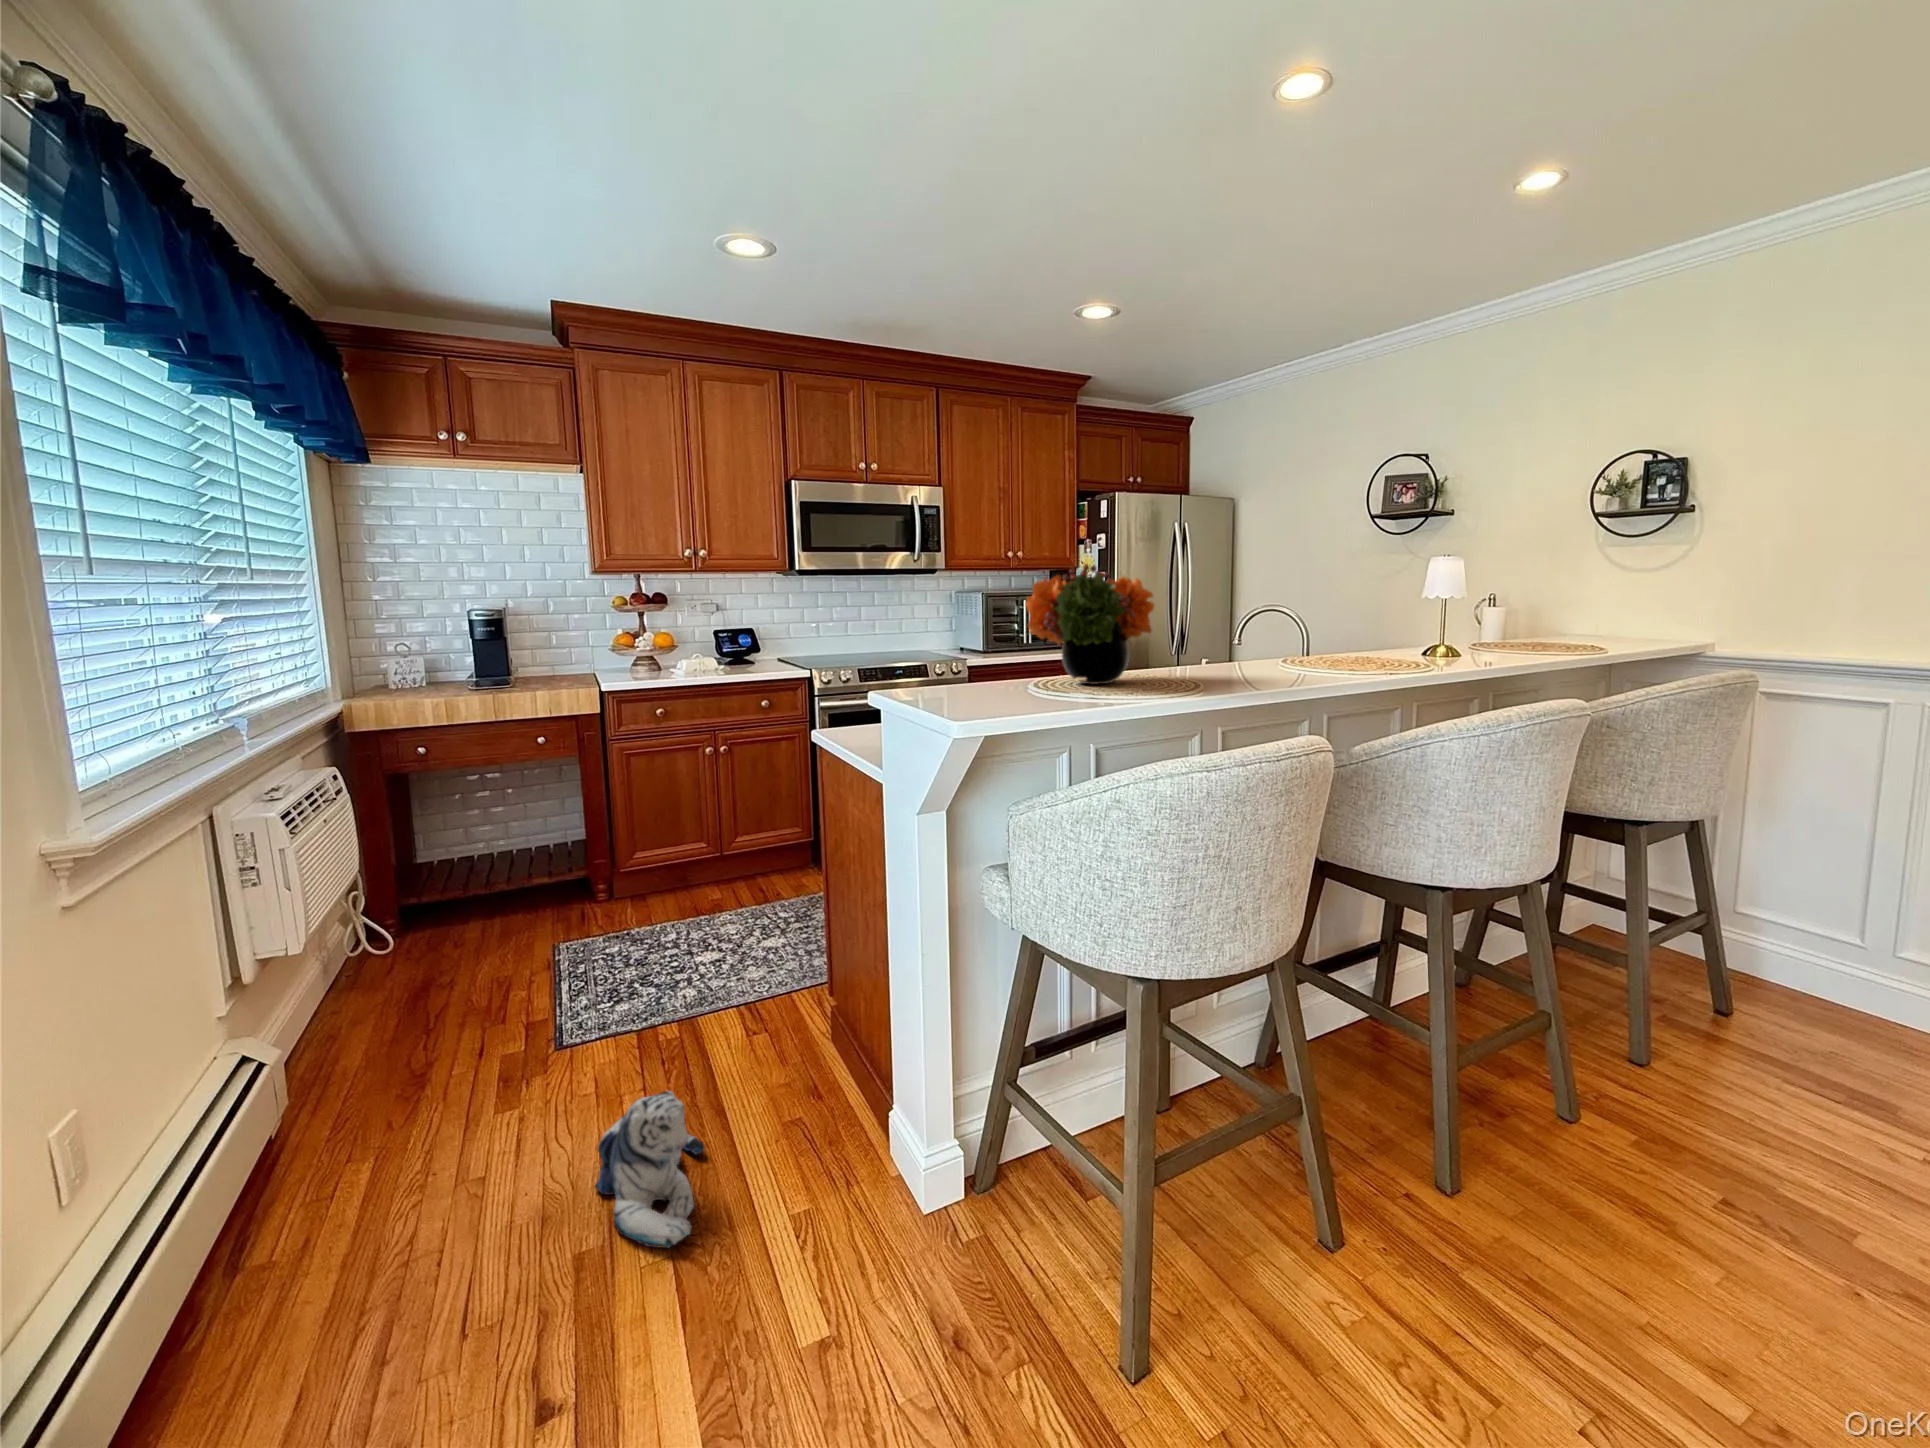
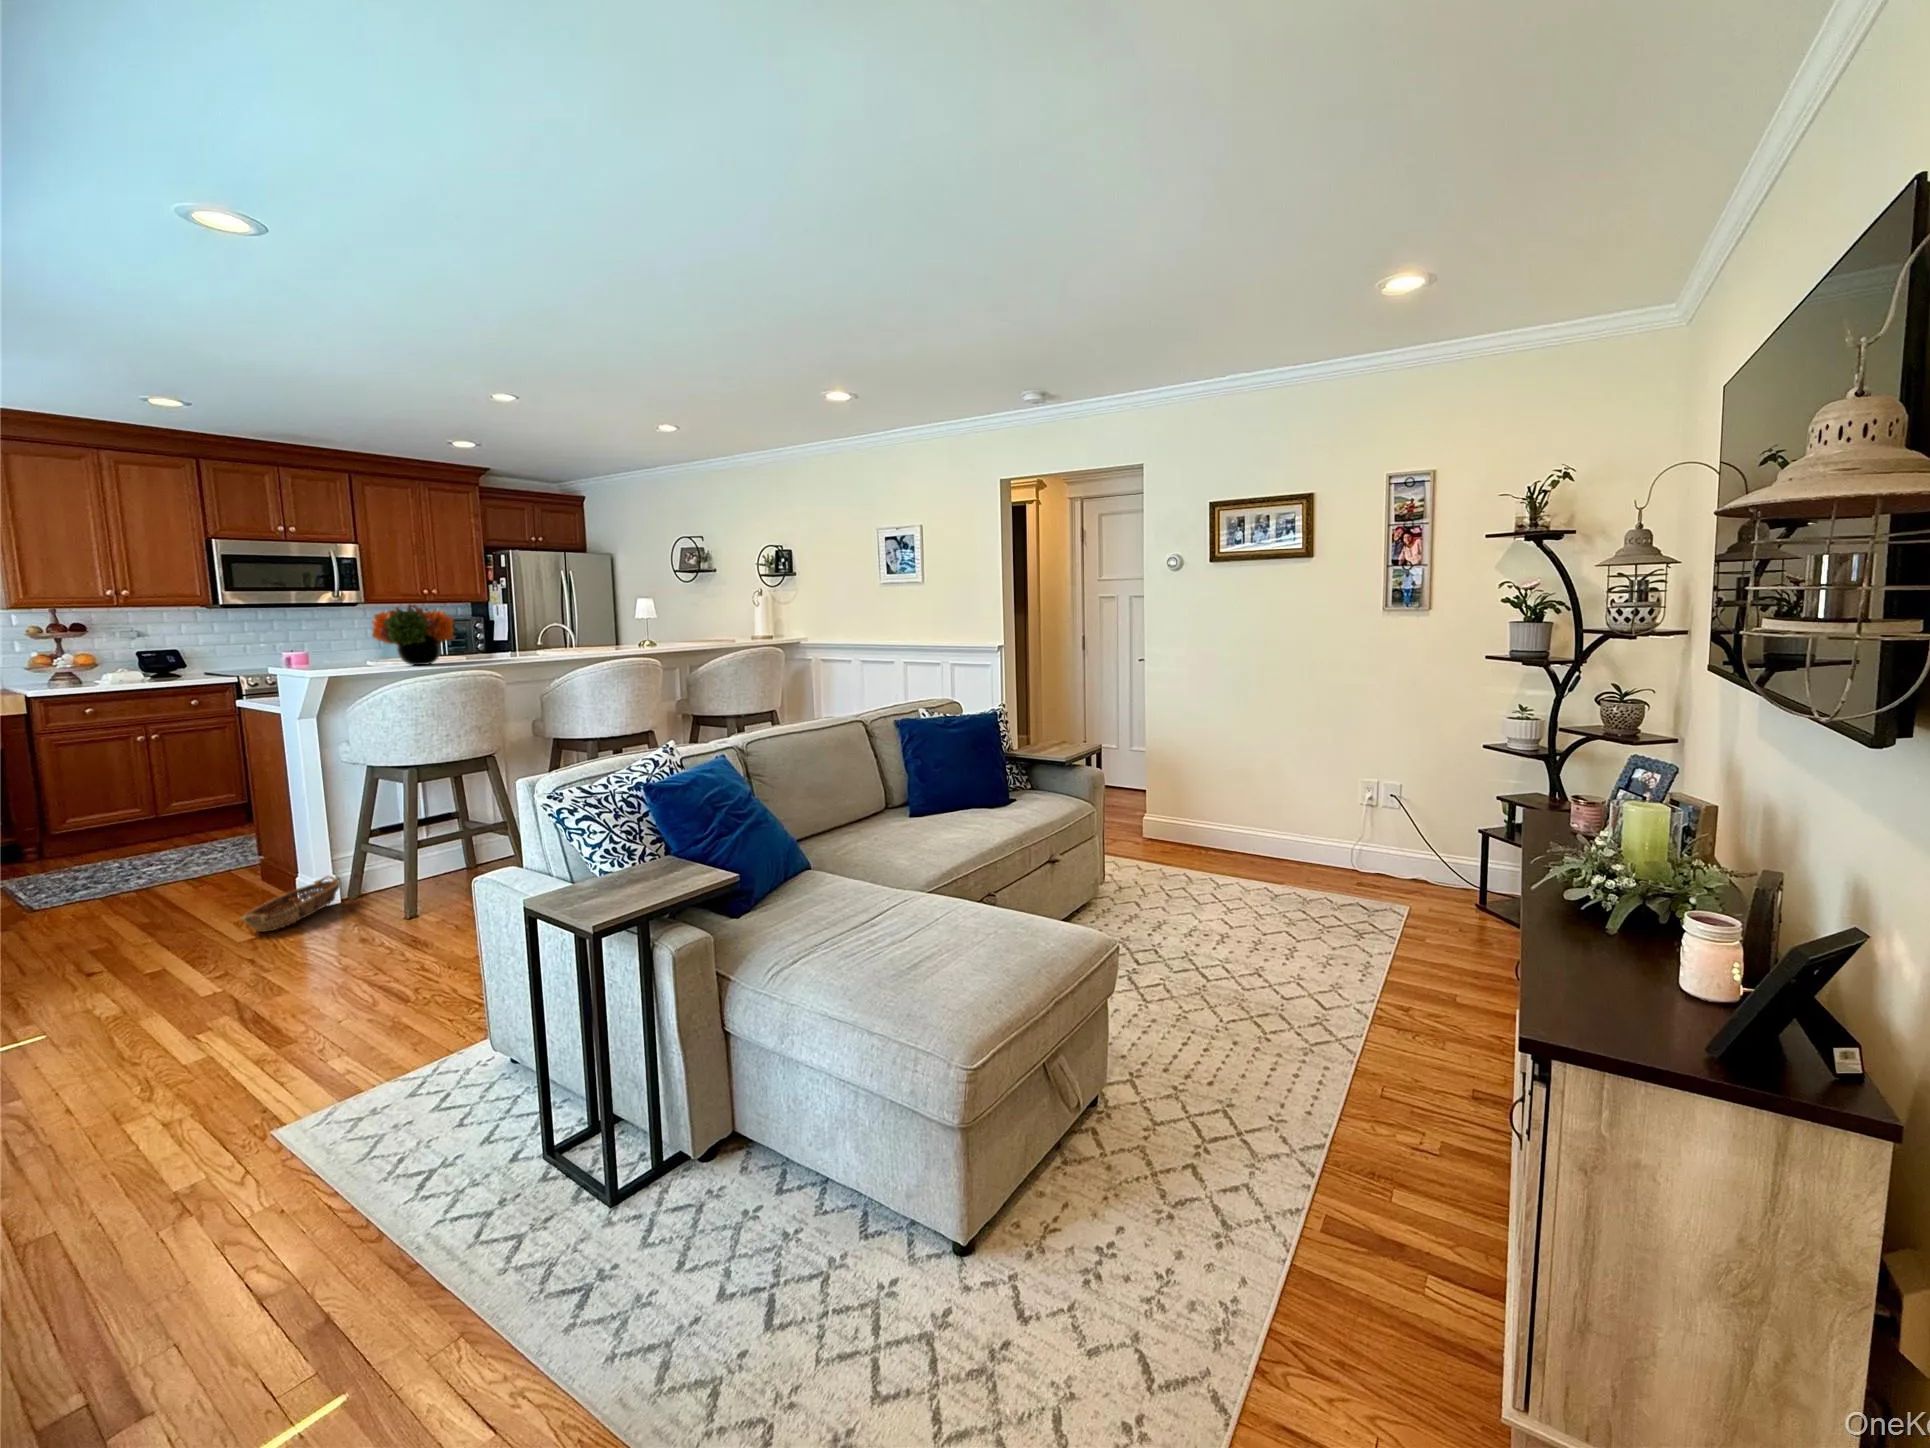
plush toy: present [595,1091,705,1248] -> none [71,881,153,946]
basket: none [794,1116,1003,1336] -> present [240,876,340,932]

